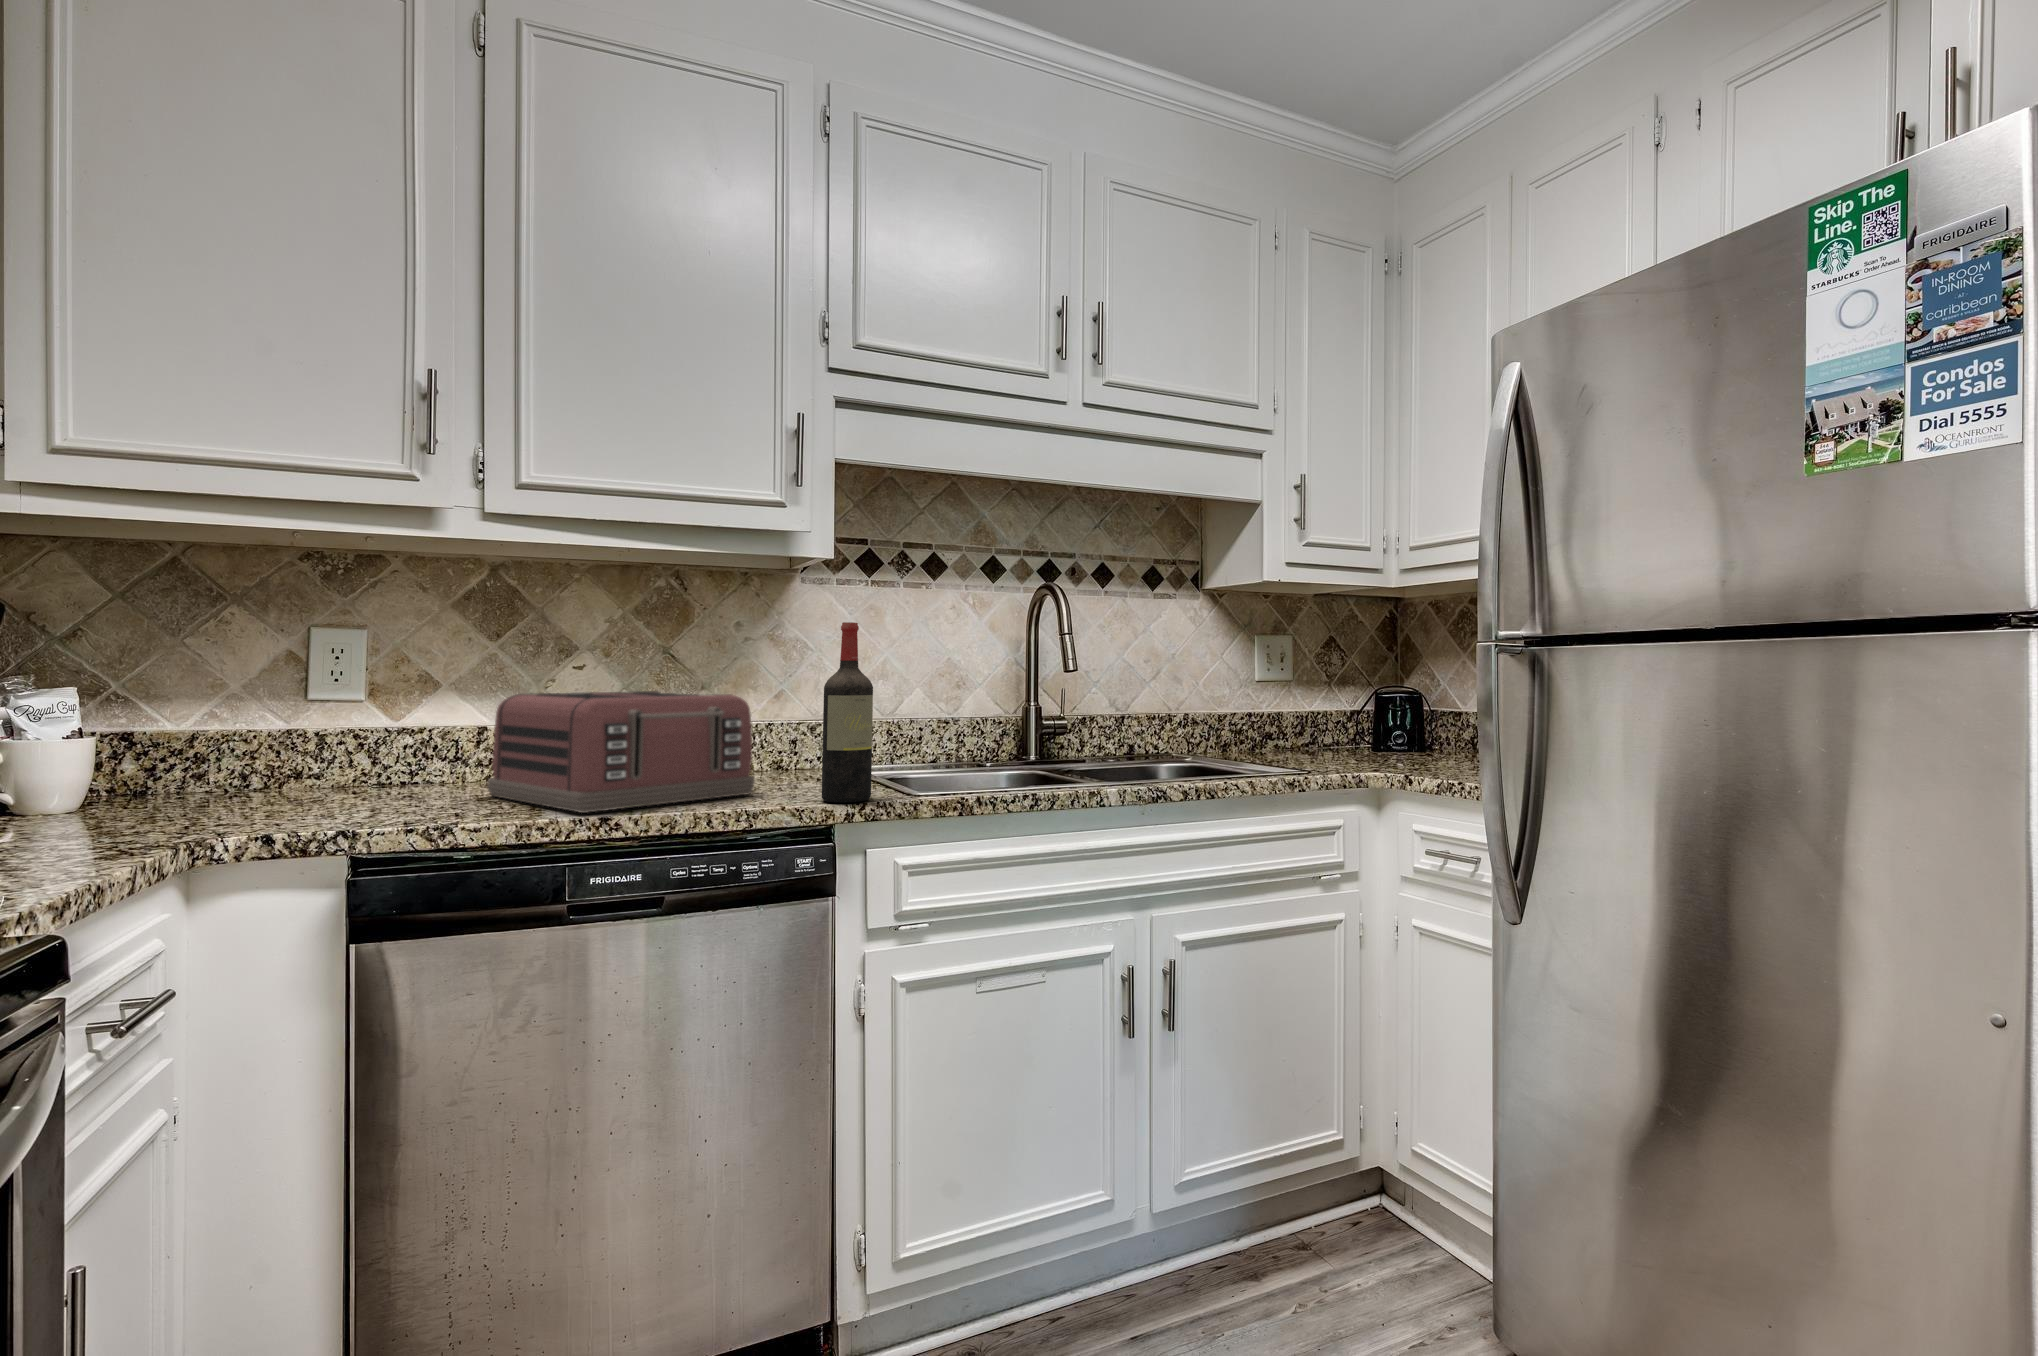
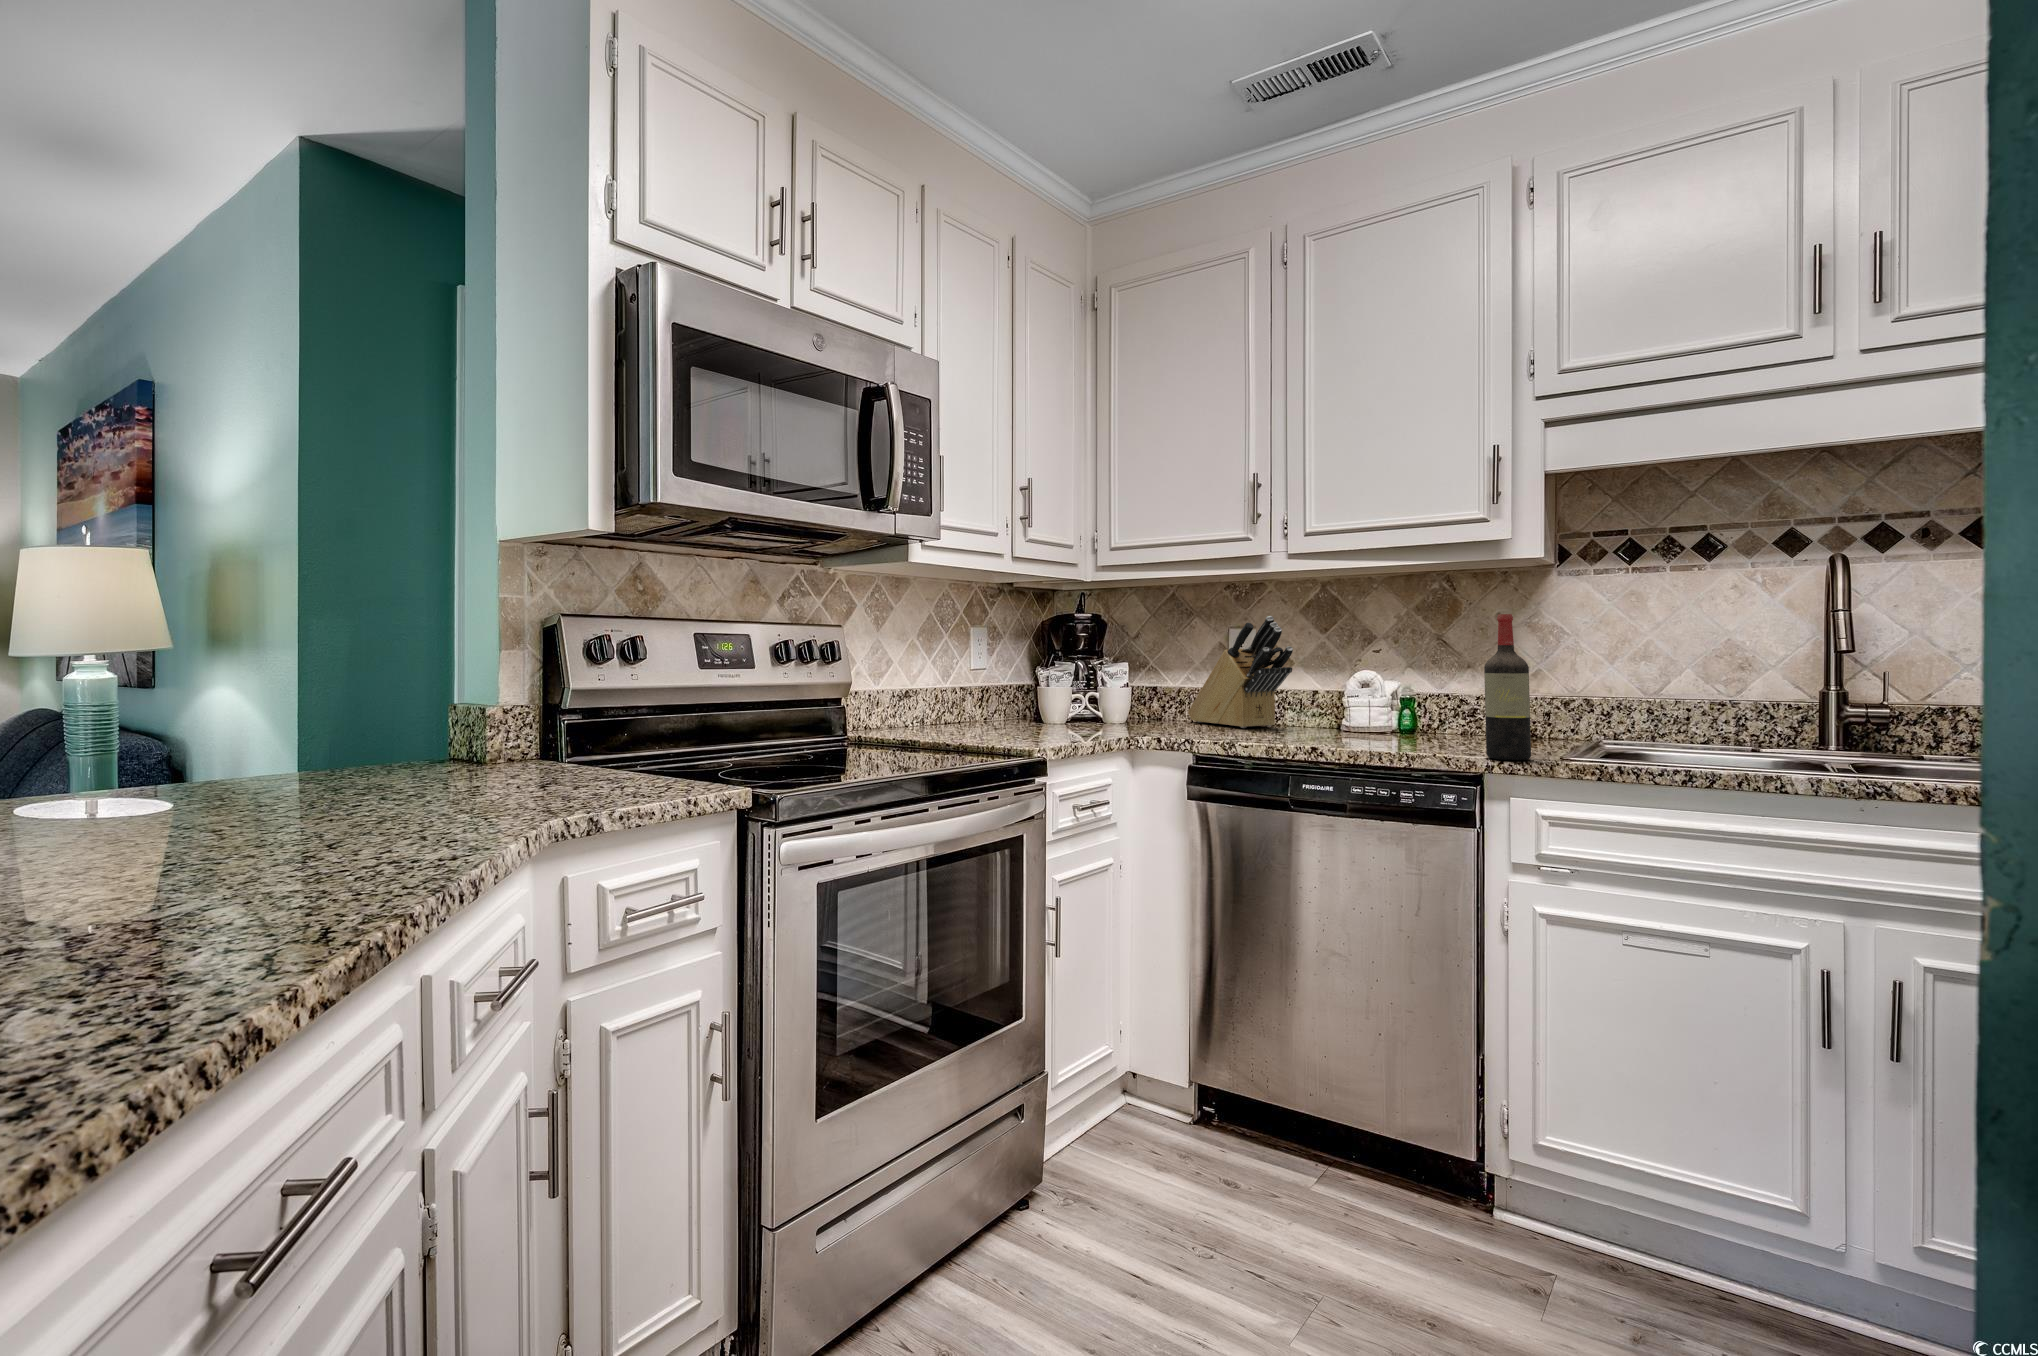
knife block: none [217,611,466,795] -> present [1188,616,1293,728]
toaster: present [488,691,754,813] -> none [1298,669,1455,748]

